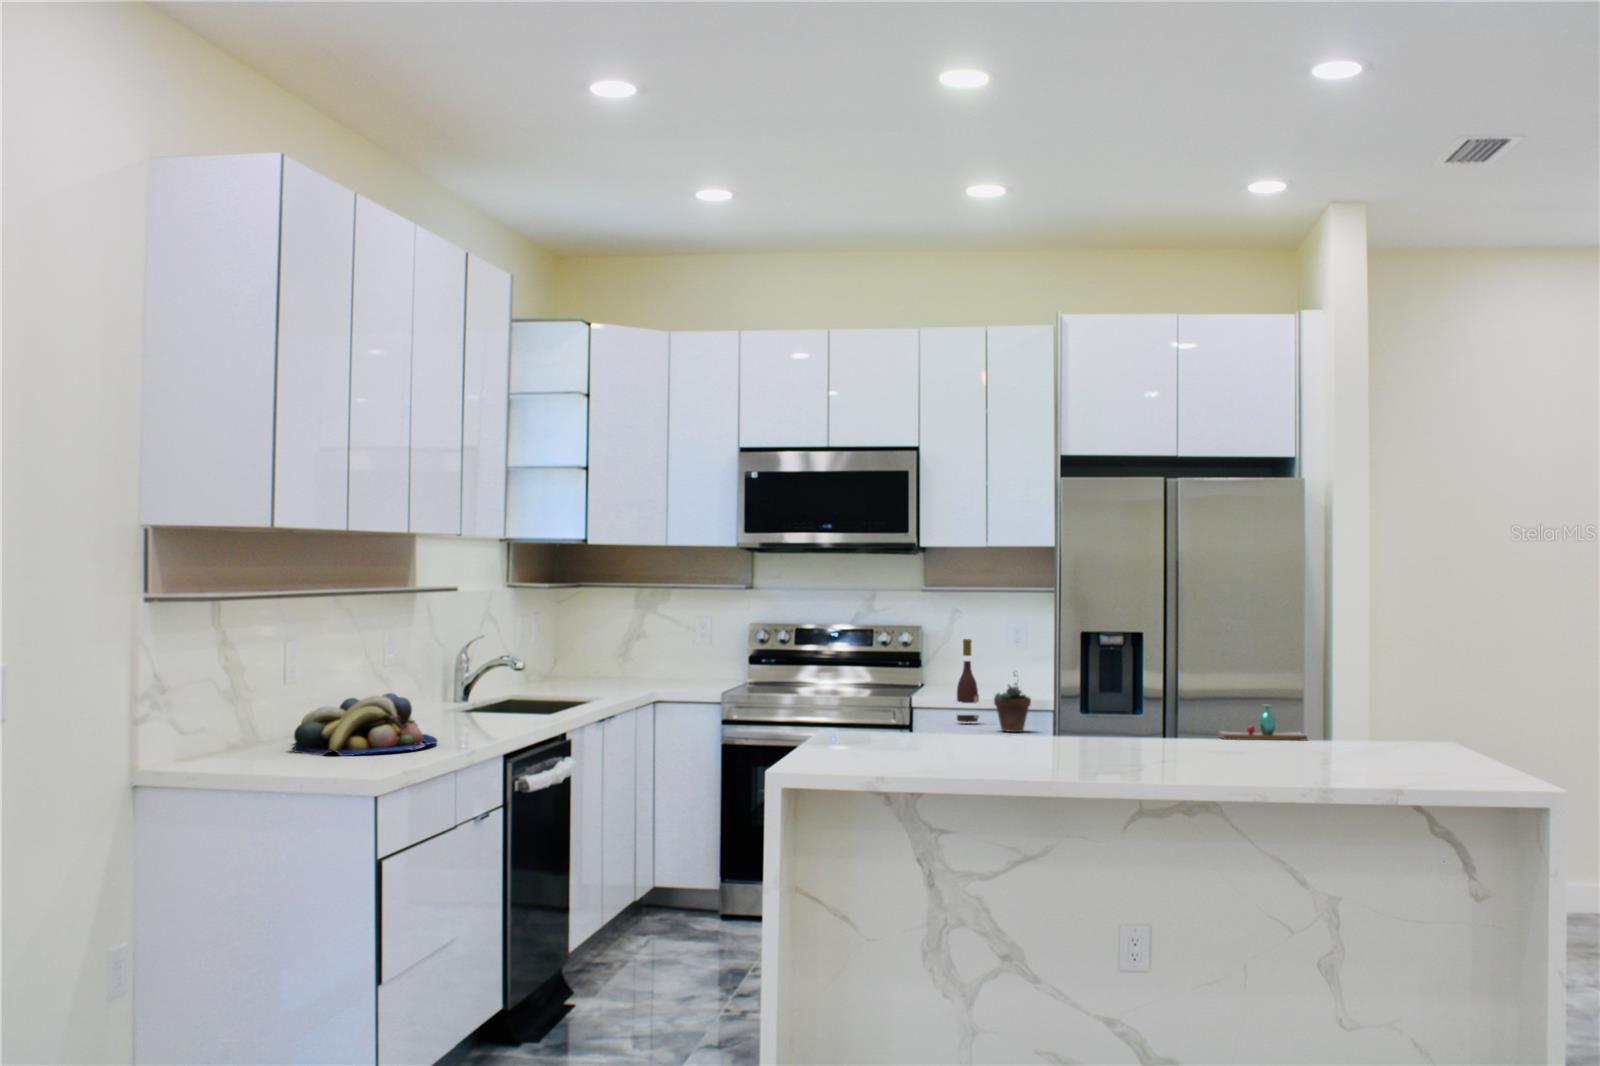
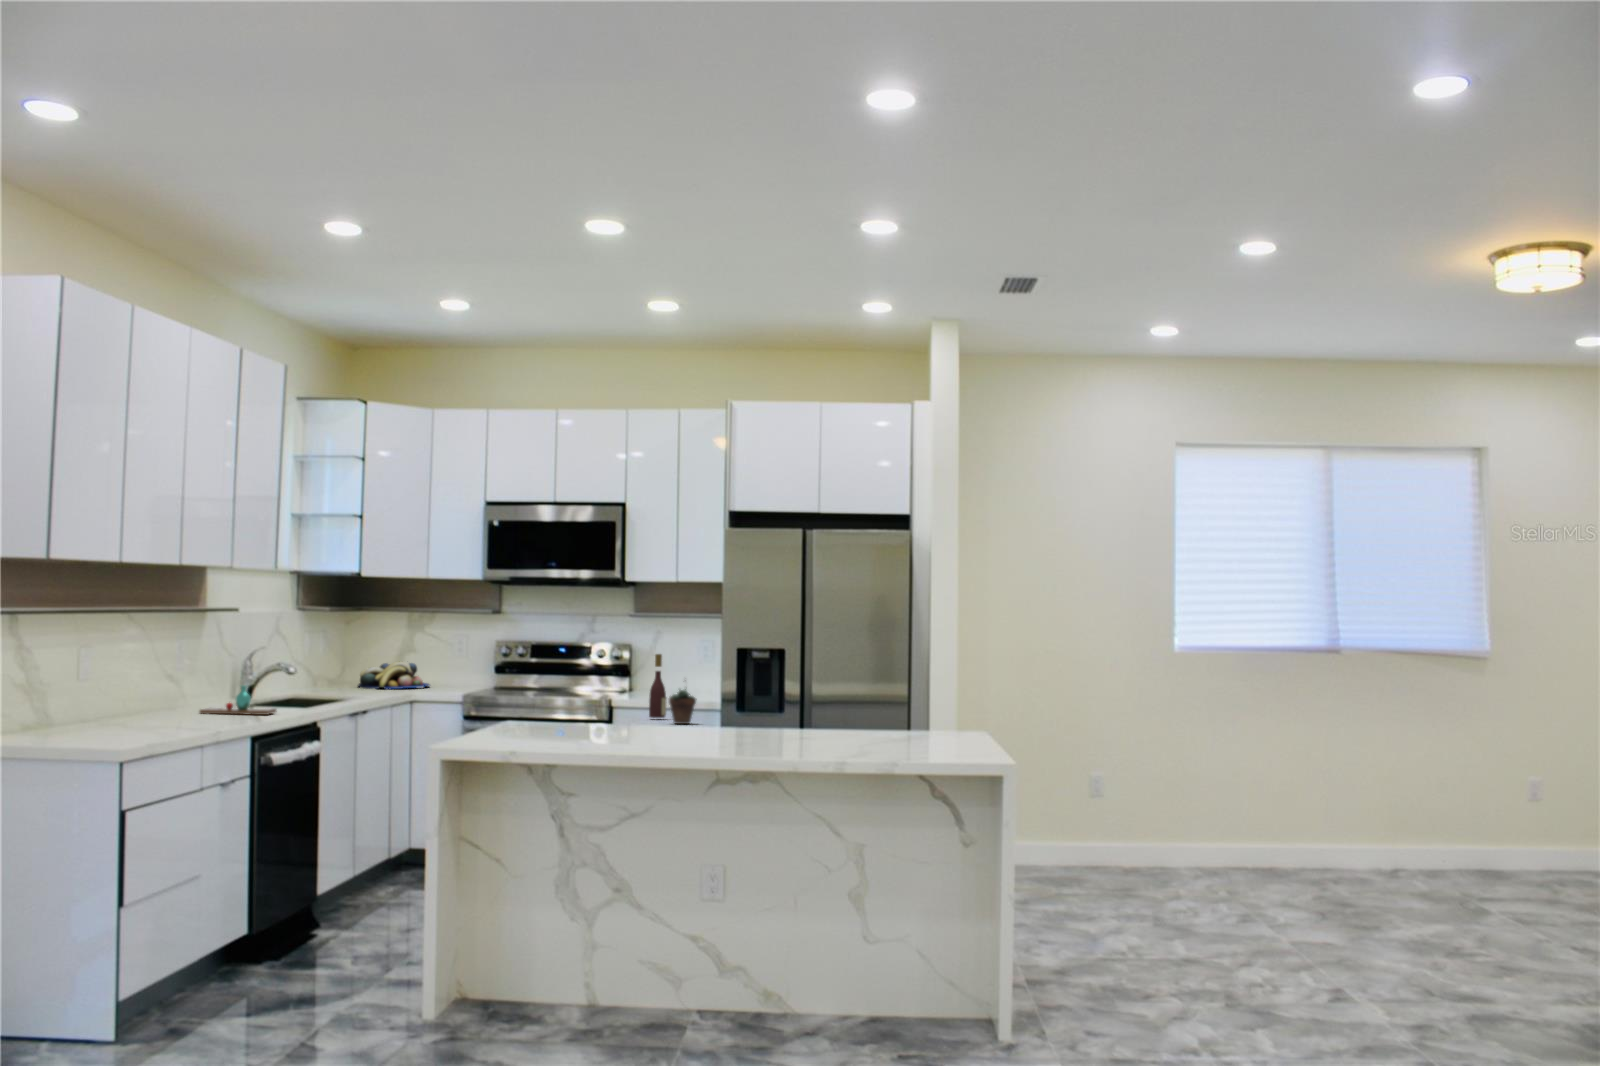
fruit bowl: present [294,693,437,756] -> present [358,661,429,689]
vase: present [1218,705,1307,740] -> present [200,685,277,715]

